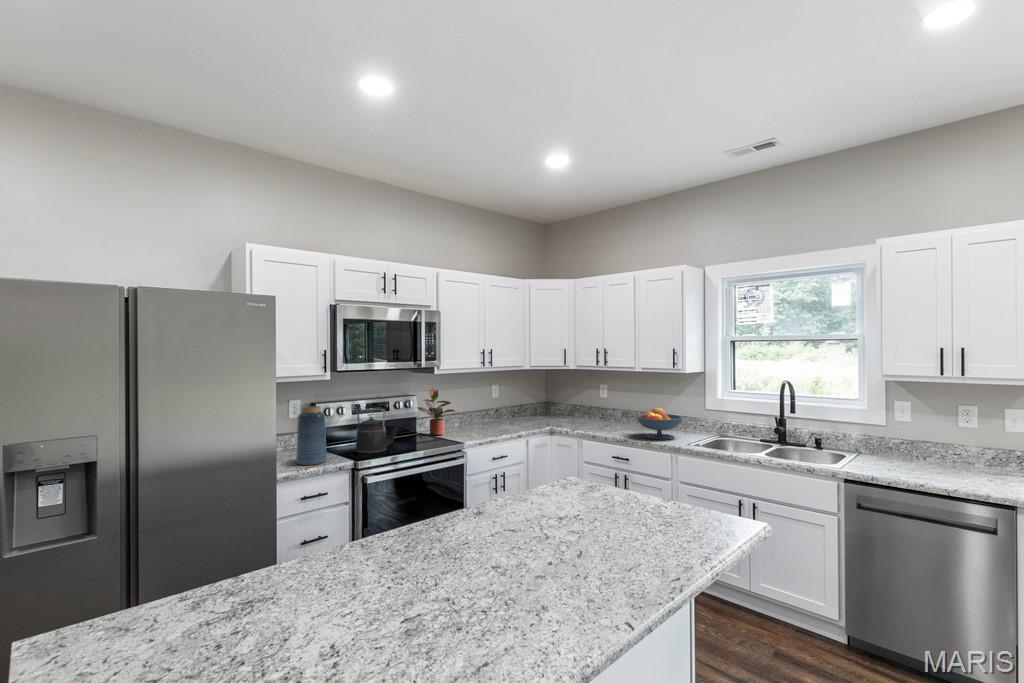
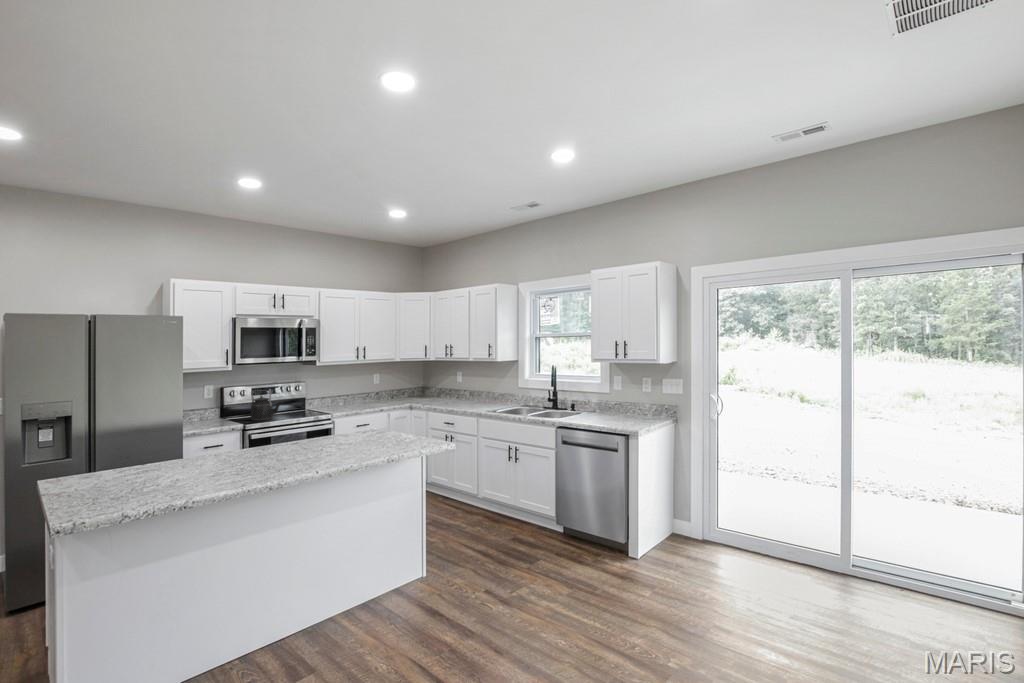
potted plant: present [417,387,455,435] -> none [302,376,332,410]
vase: present [296,406,327,465] -> none [204,388,226,427]
fruit bowl: present [636,408,683,440] -> none [461,387,493,409]

